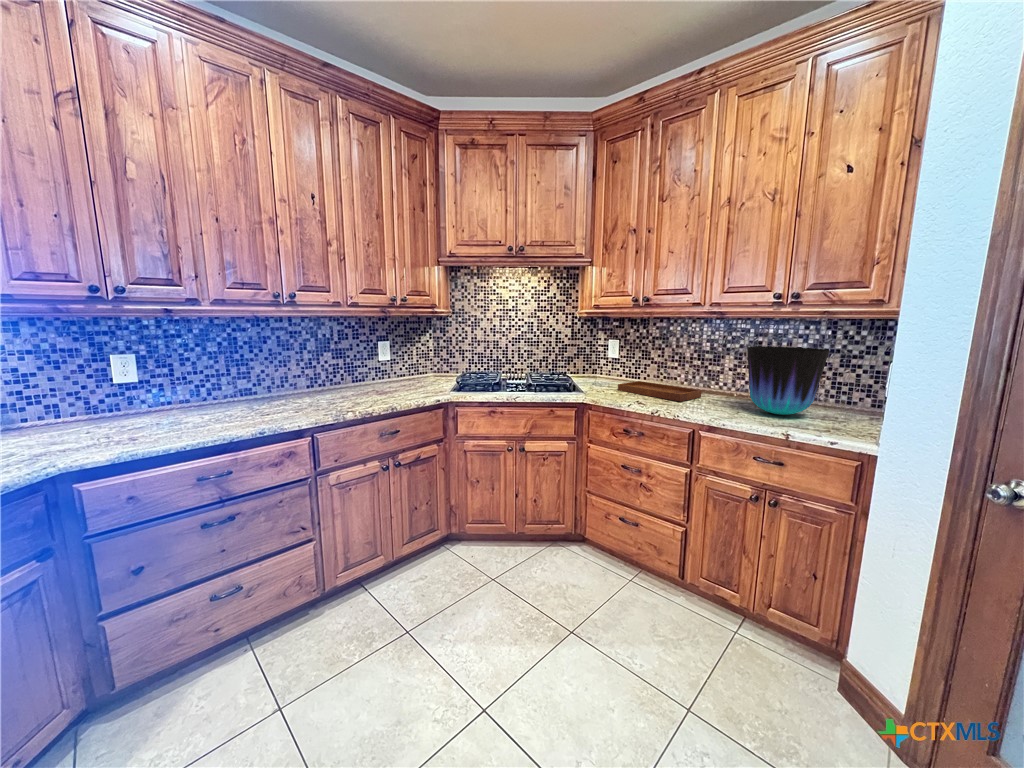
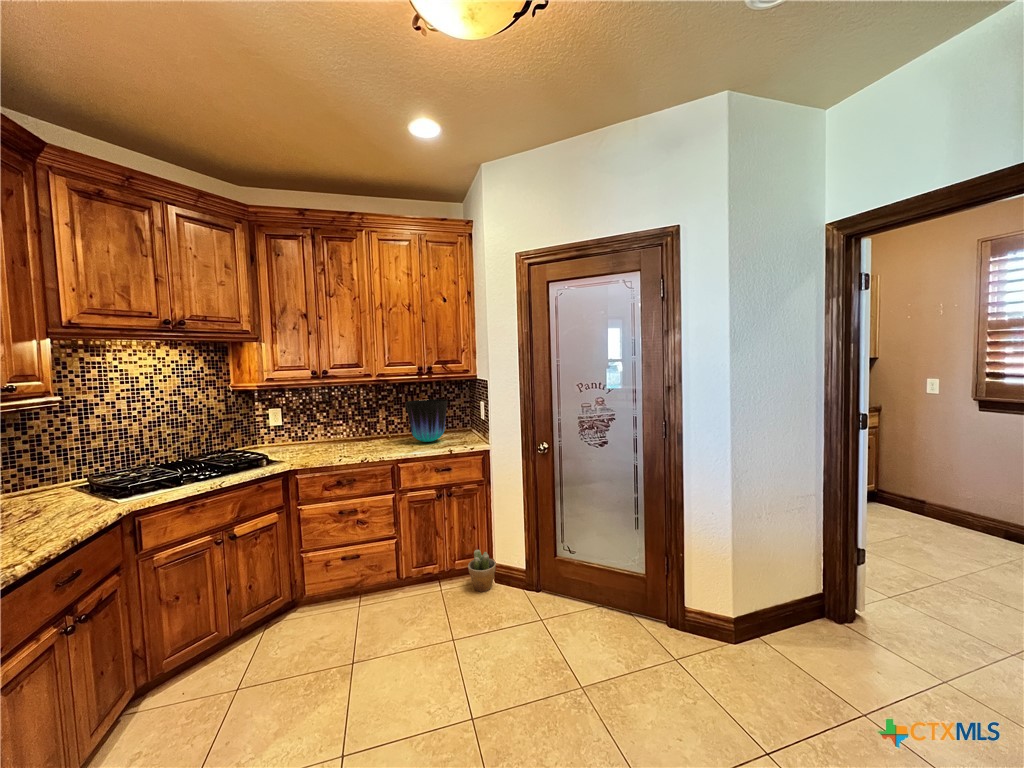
tray: present [618,370,702,401] -> none [305,427,374,453]
potted plant: none [779,619,843,701] -> present [468,550,496,592]

